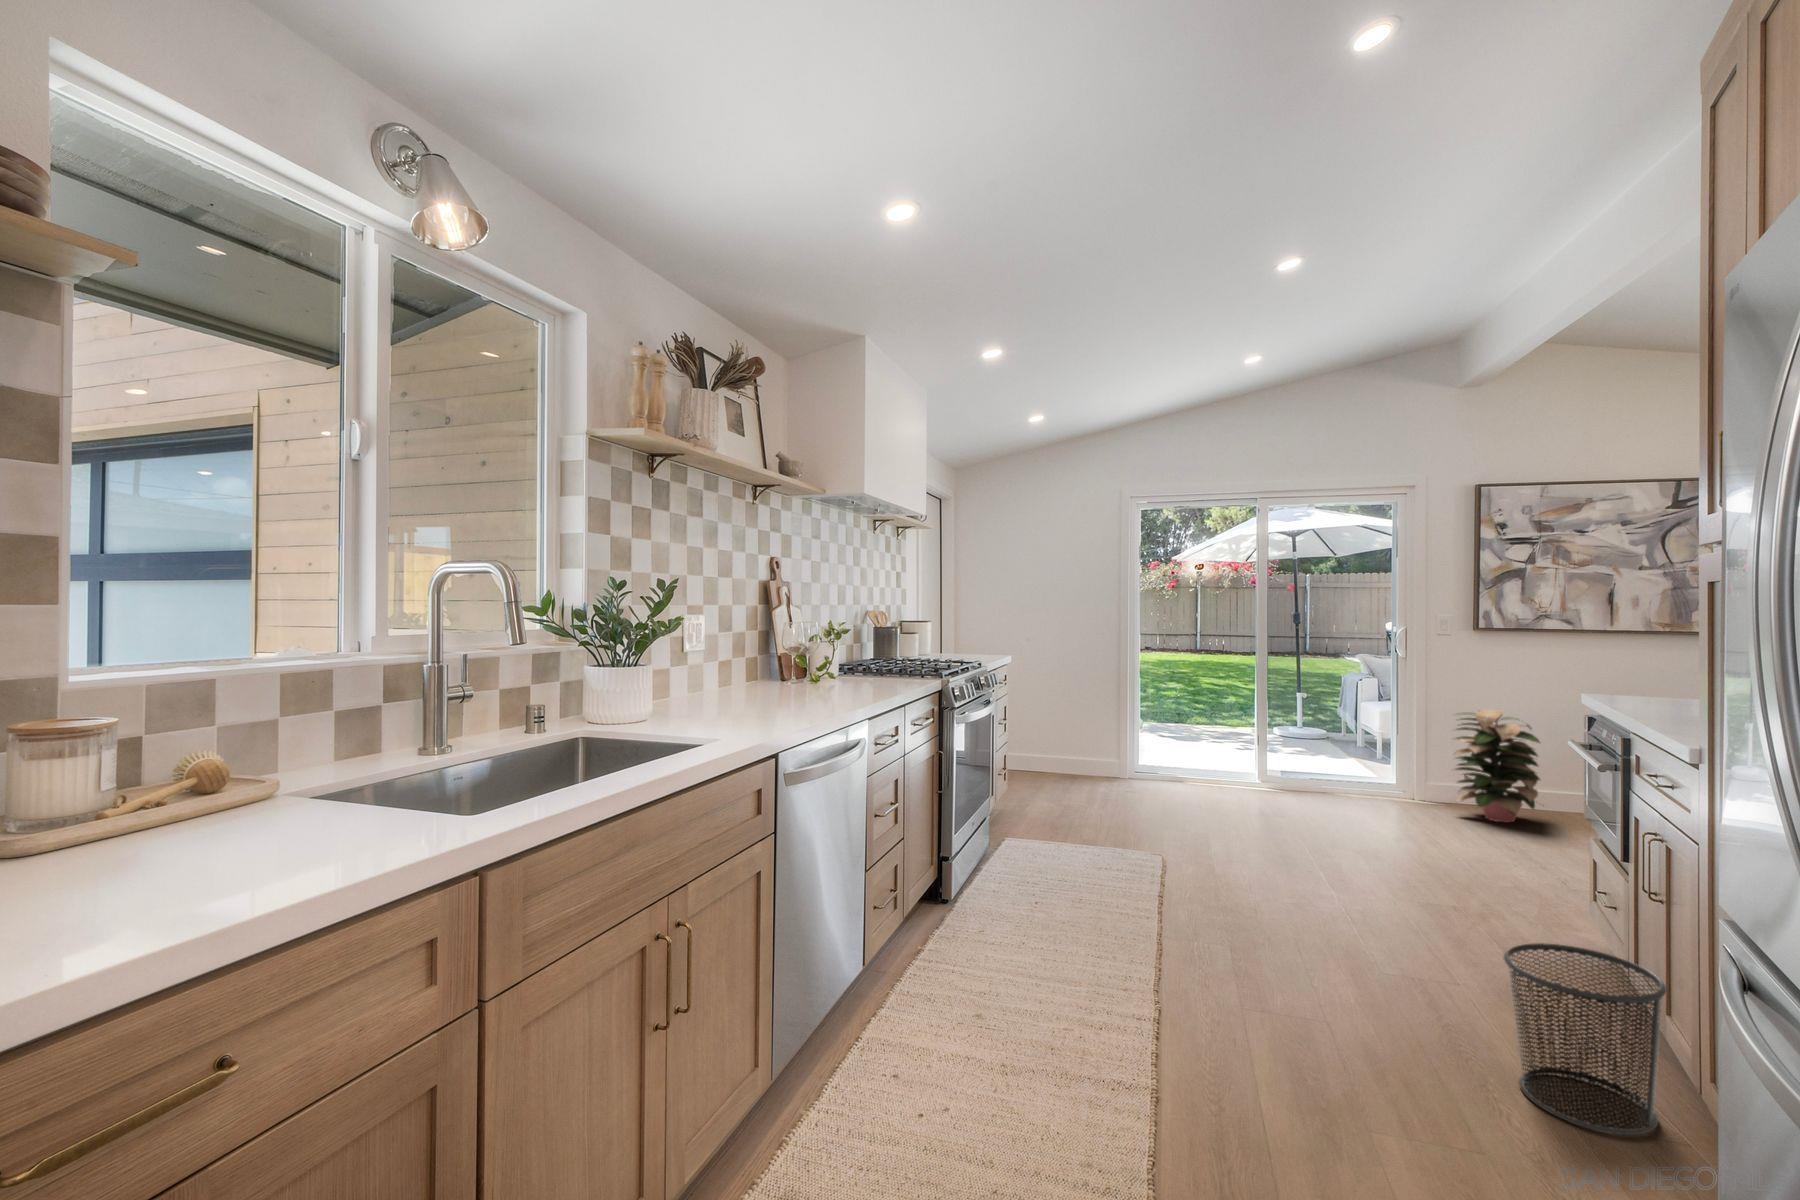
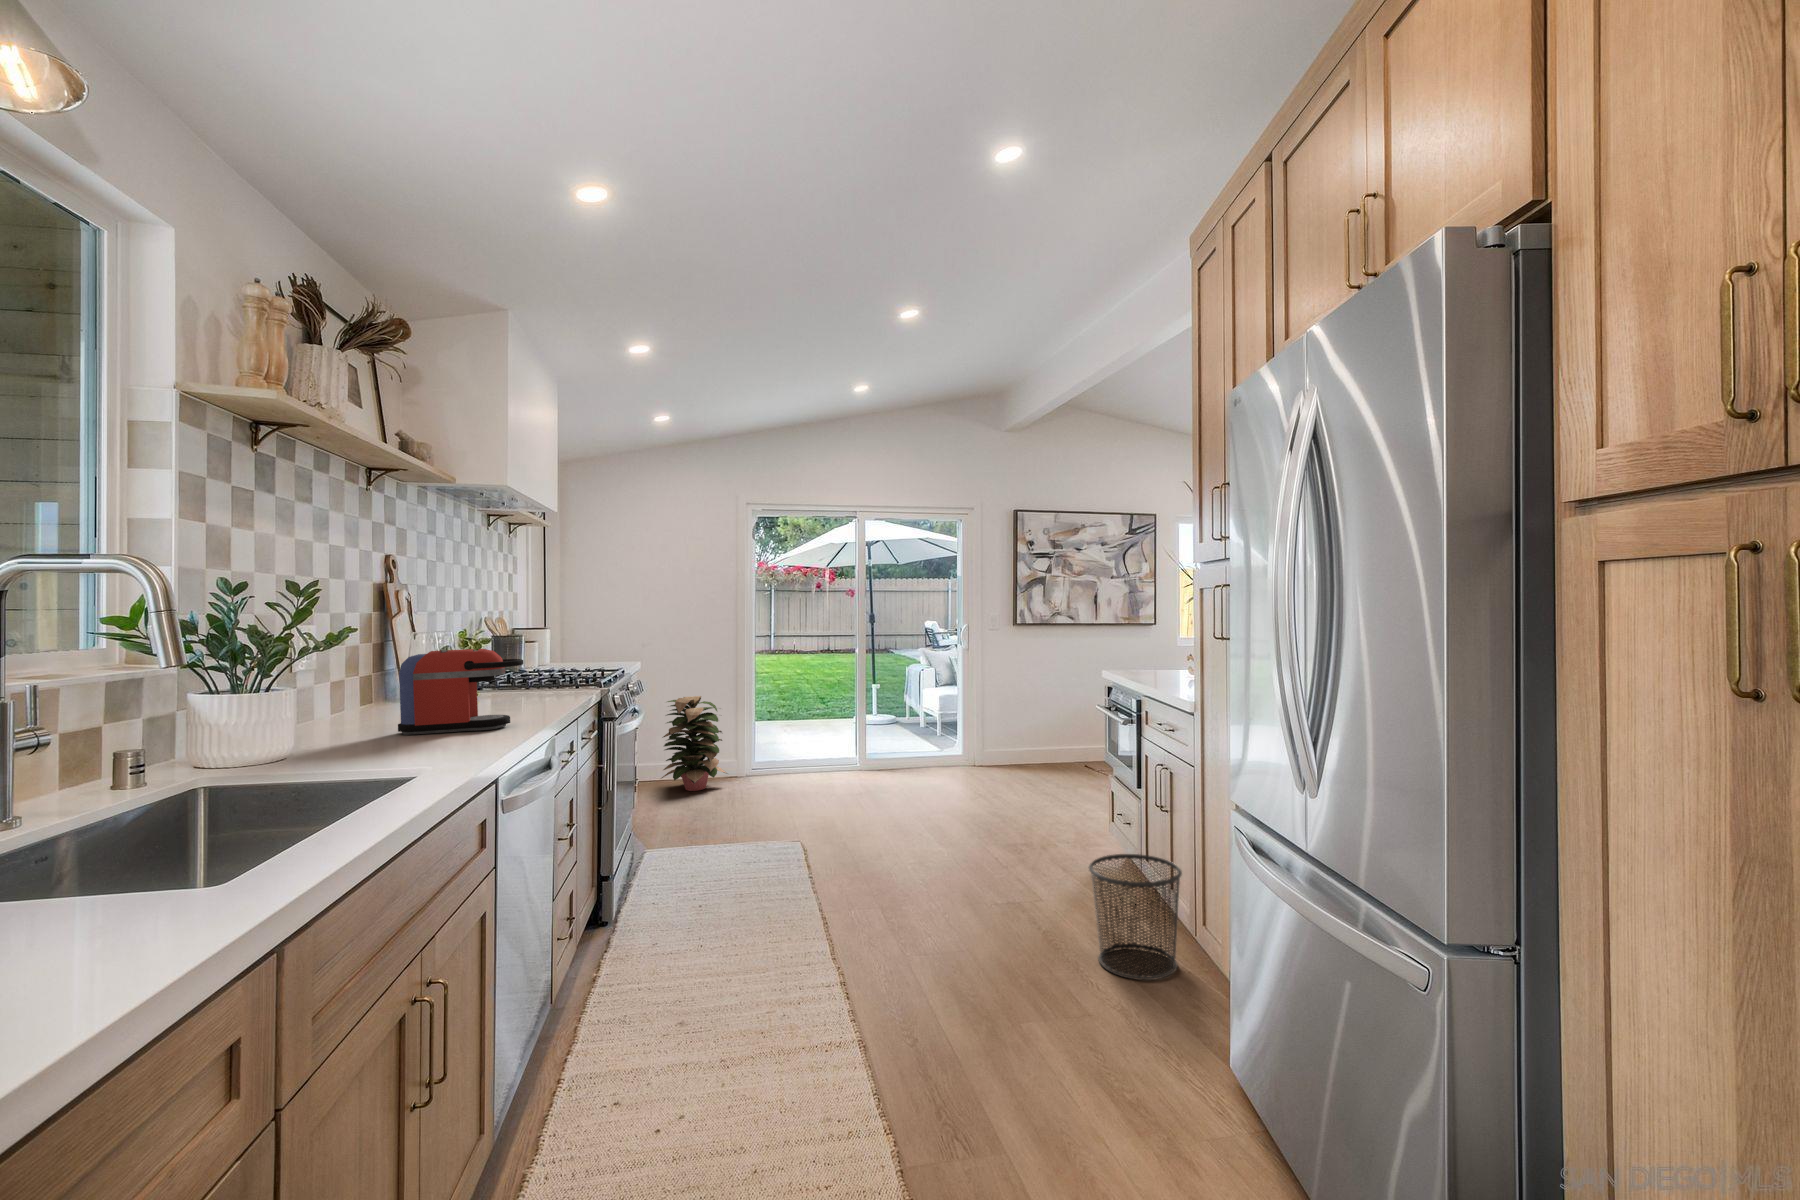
coffee maker: none [740,638,836,711] -> present [398,649,523,735]
decorative plant: present [1453,710,1540,822] -> present [662,696,728,791]

